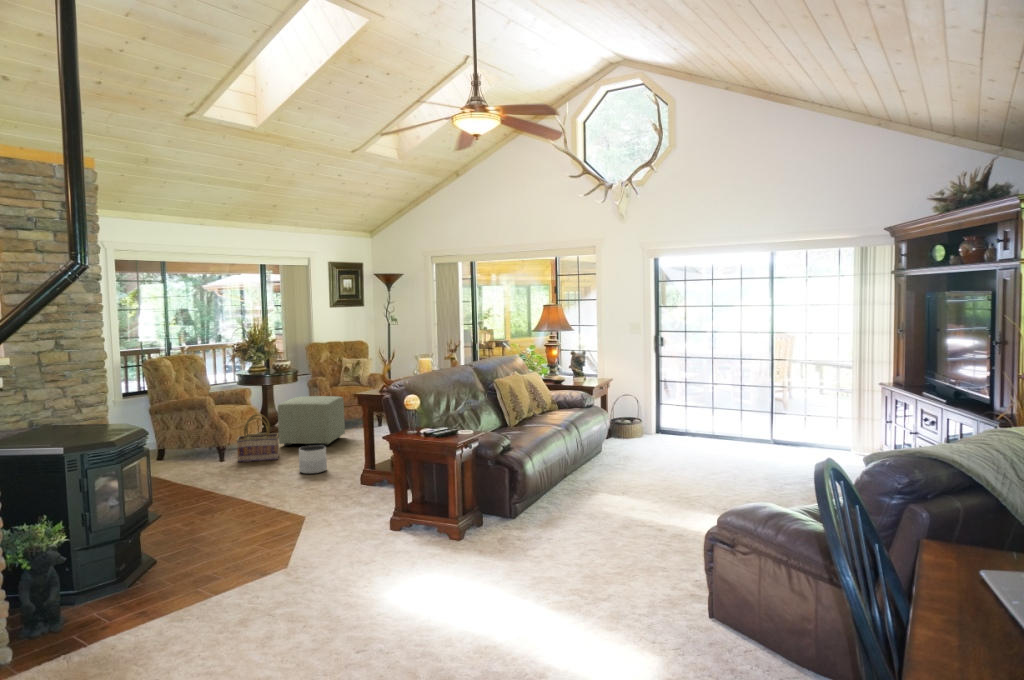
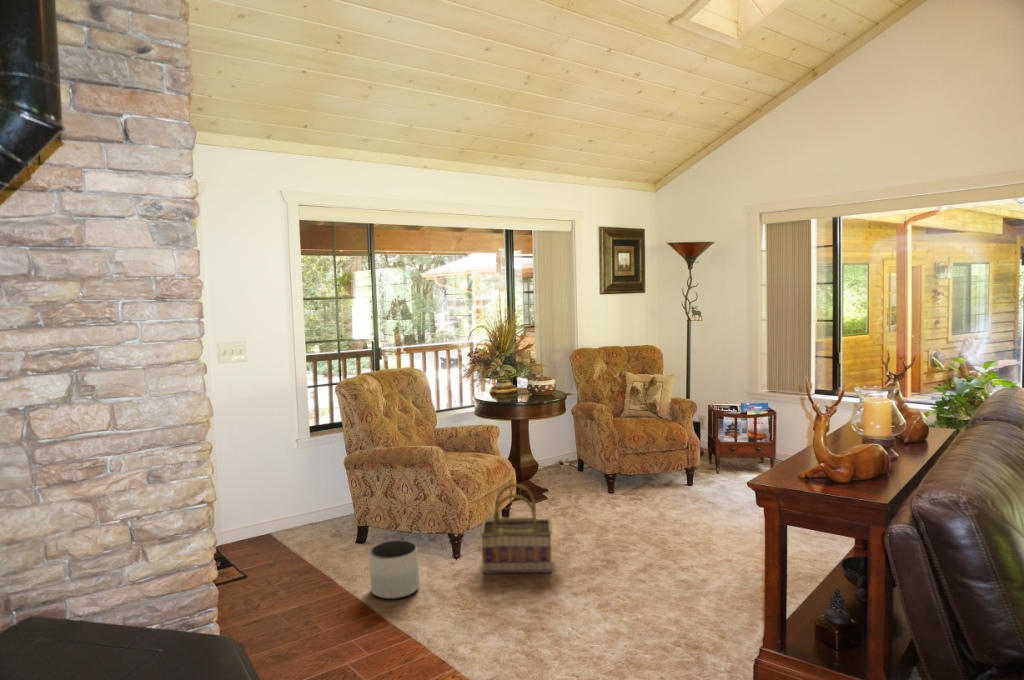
ottoman: present [278,396,345,446] -> none [543,441,647,537]
planter: present [299,445,327,474] -> present [370,540,419,599]

